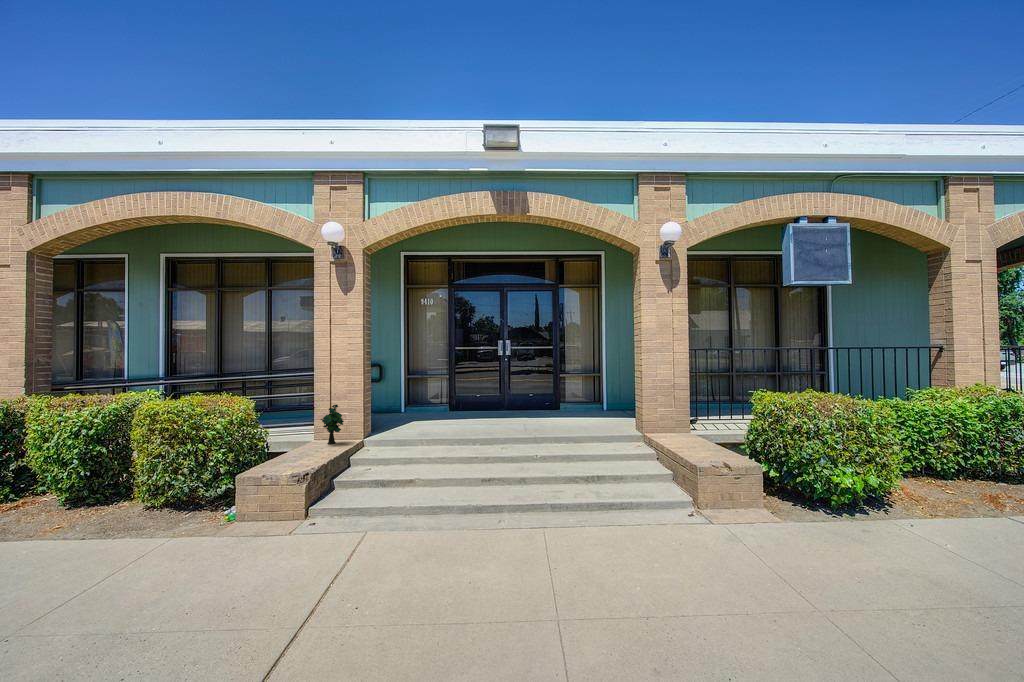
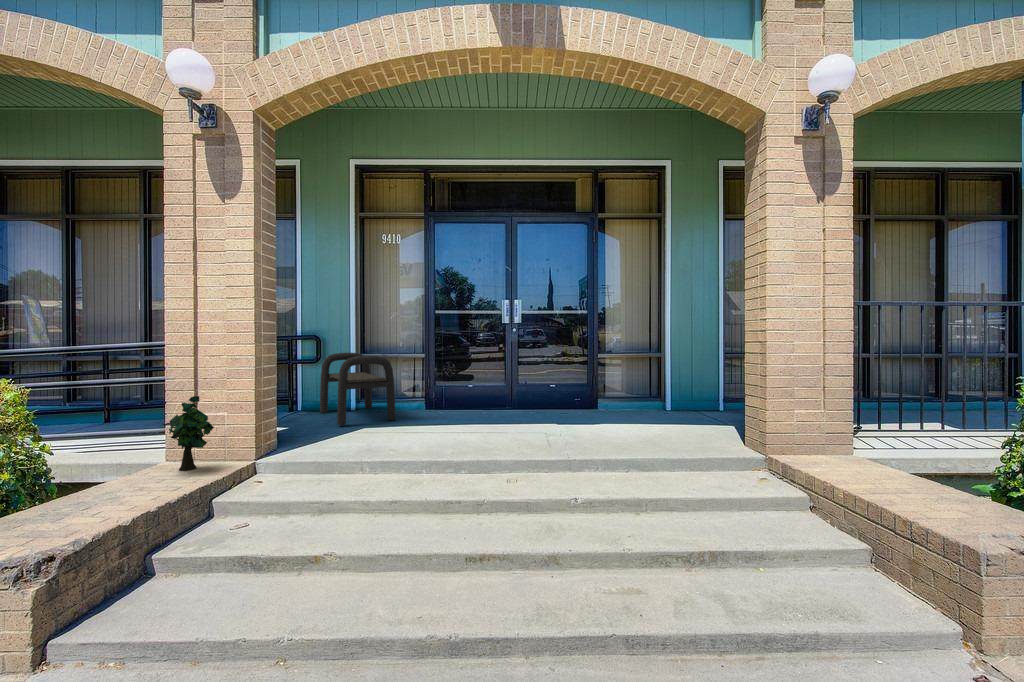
bench: none [384,376,433,421] -> present [320,353,395,425]

